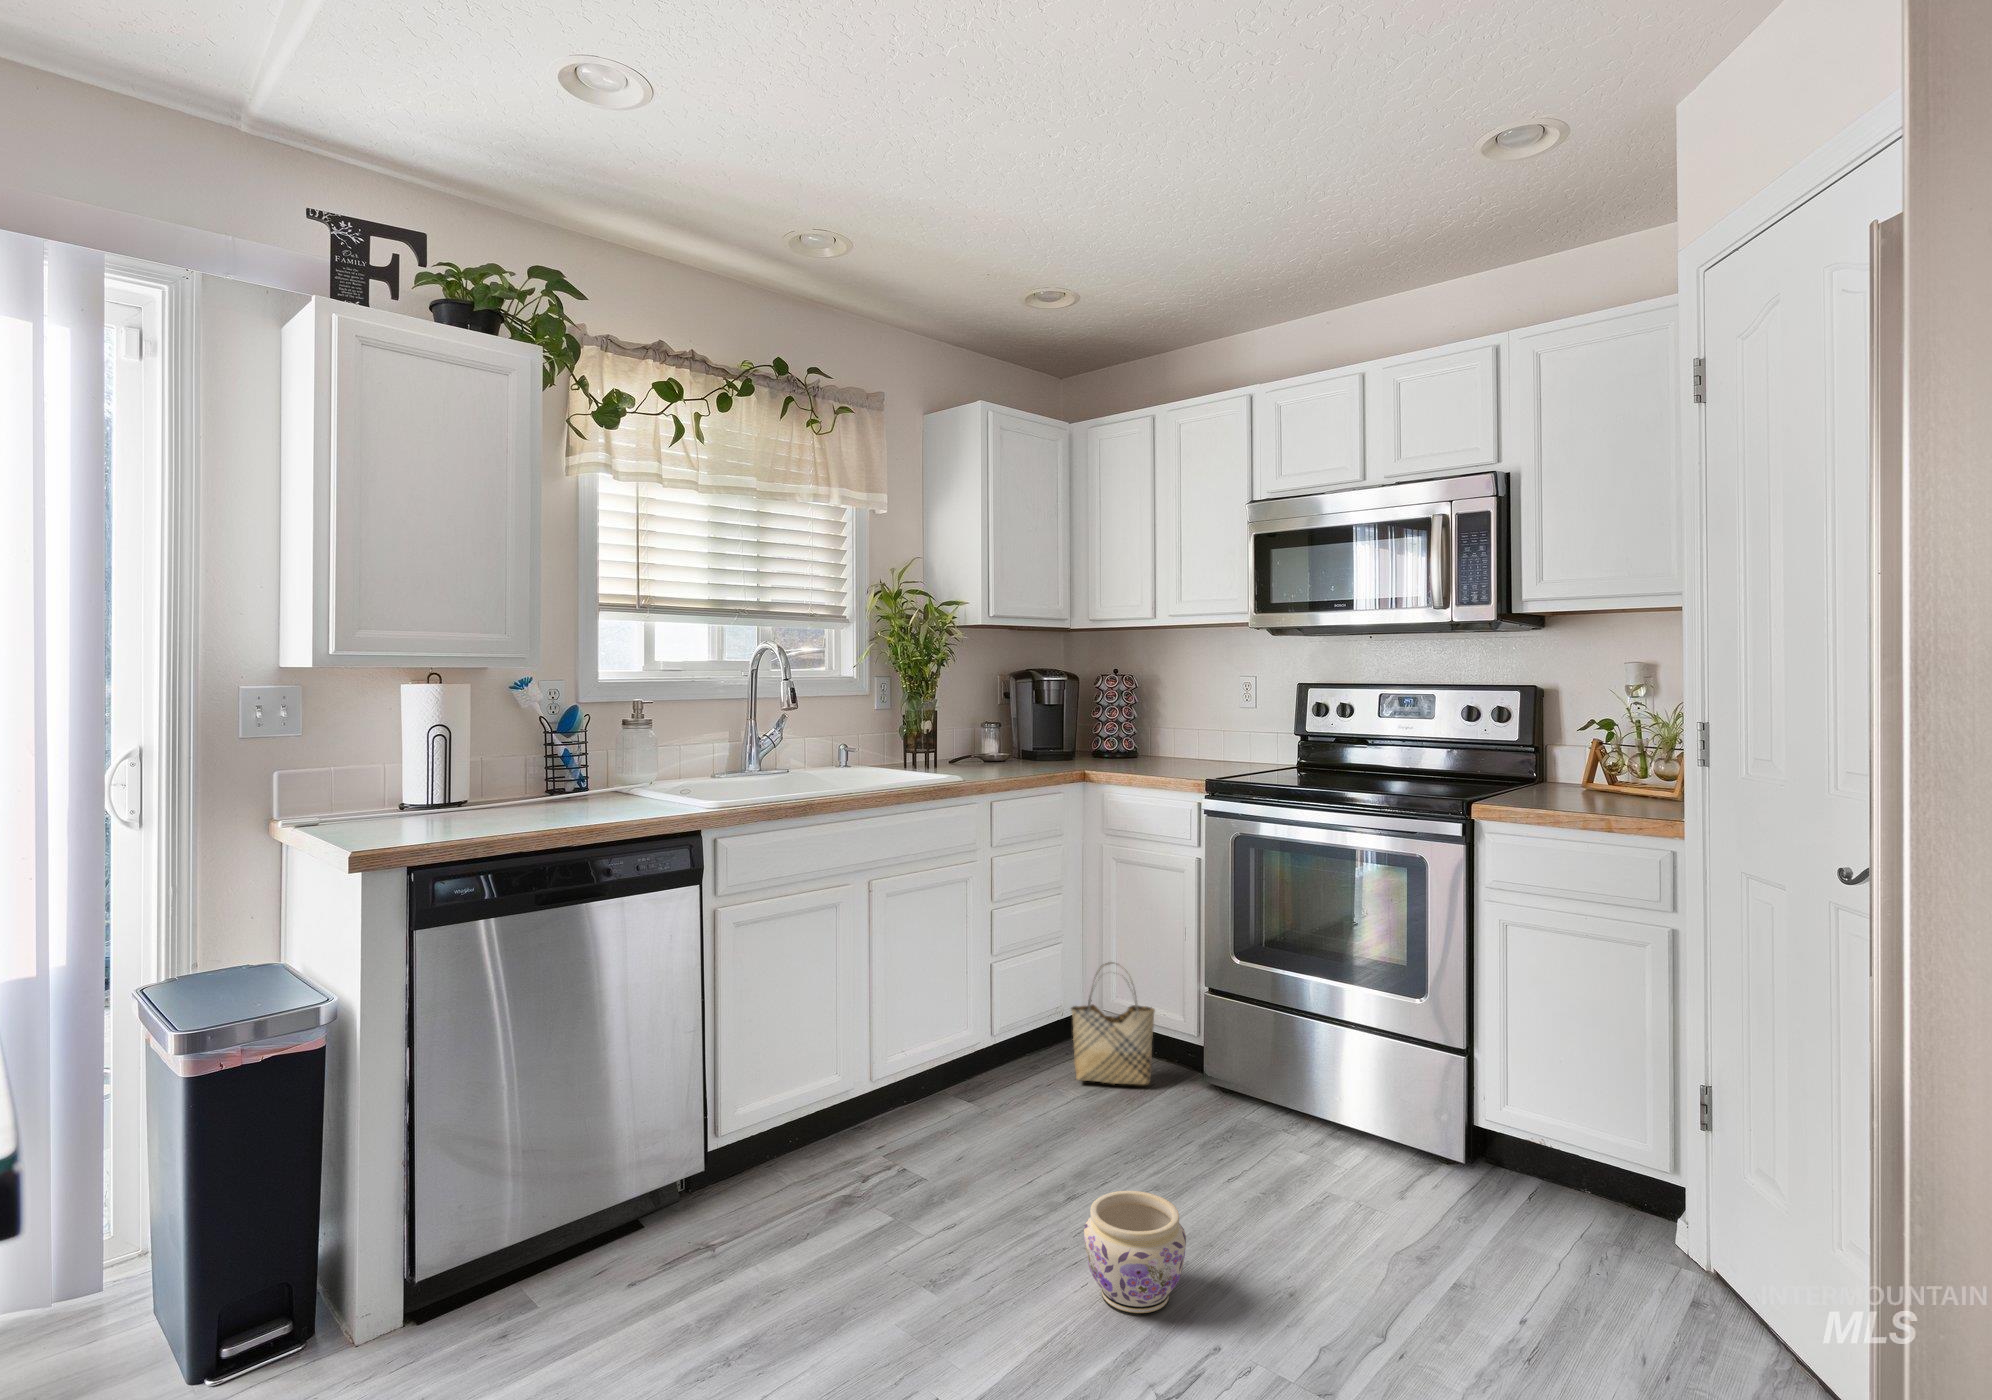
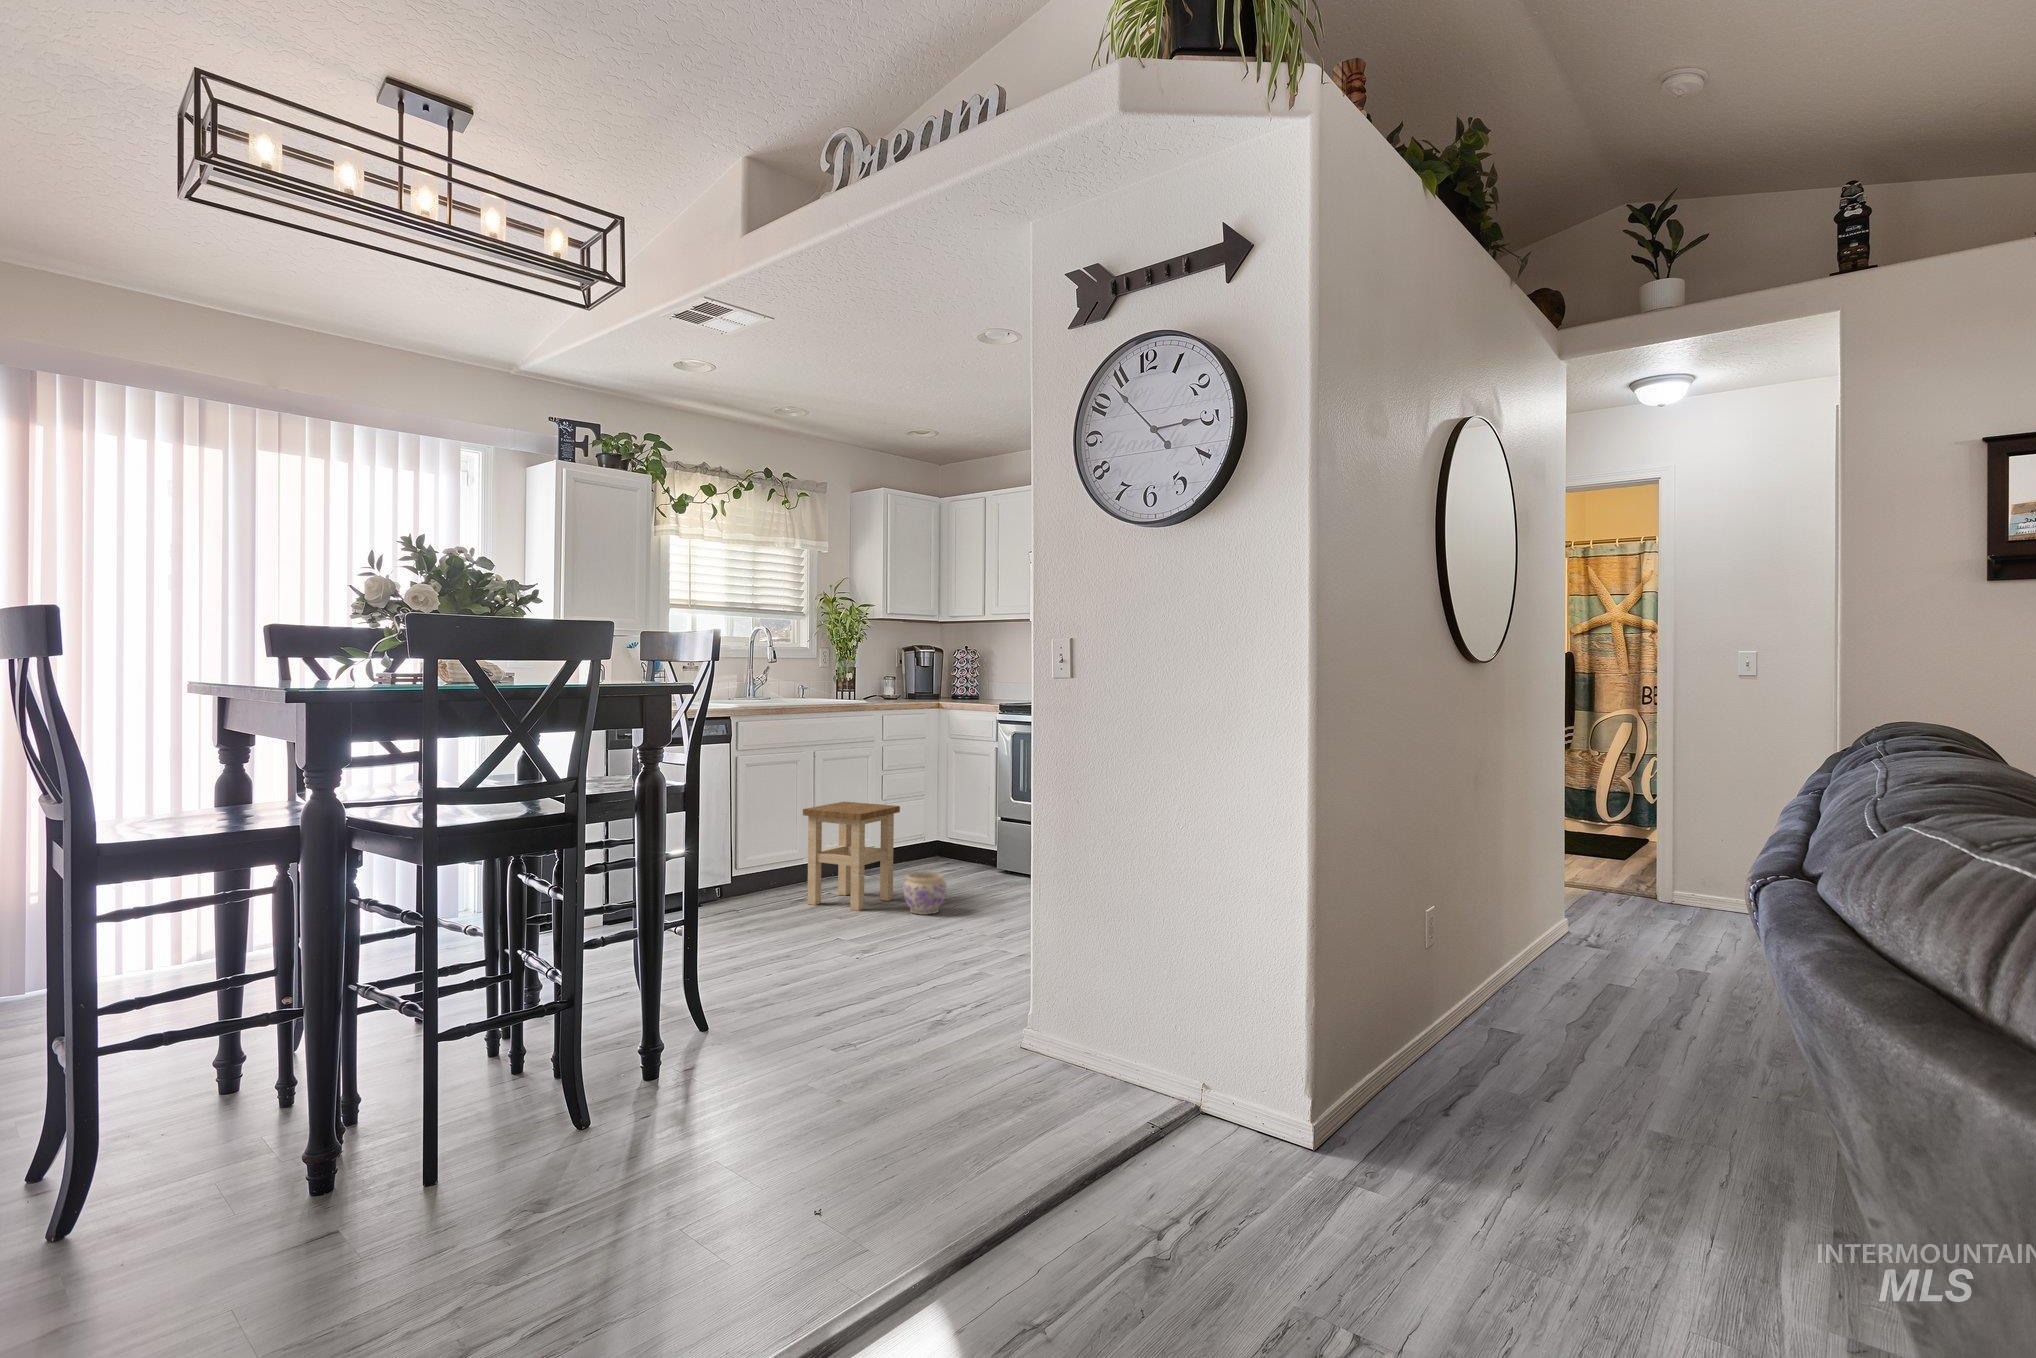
woven basket: present [1071,962,1155,1085] -> none [923,804,969,867]
stool: none [852,1001,1059,1290] -> present [803,802,900,911]

